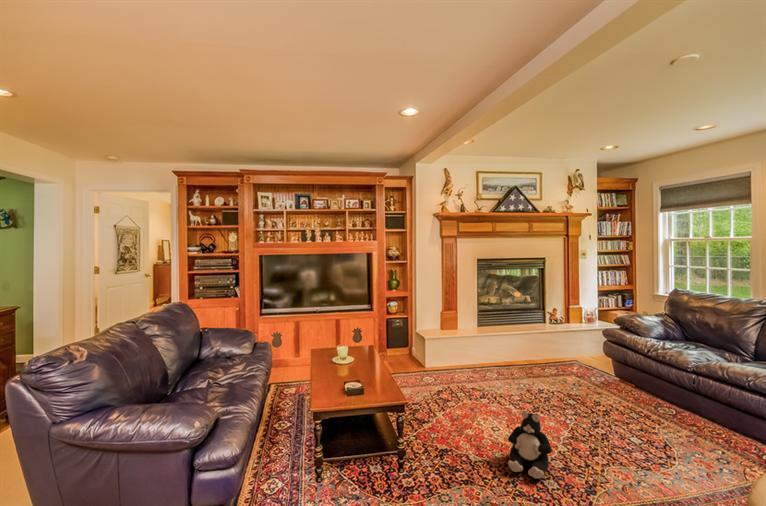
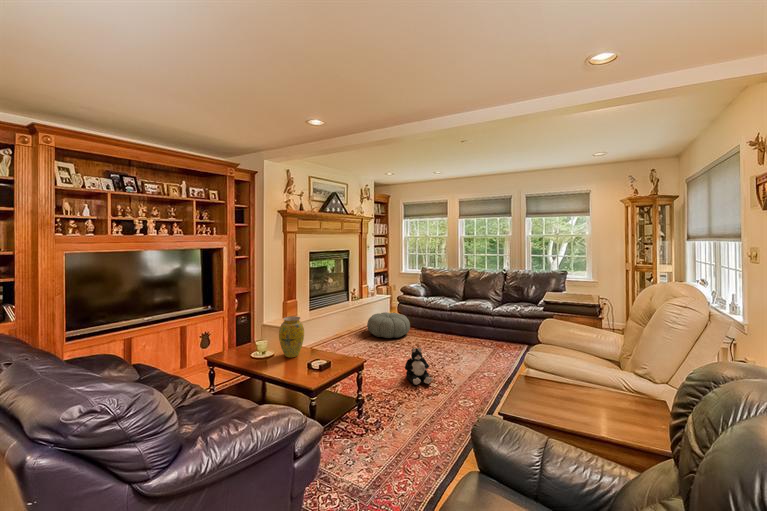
vase: none [334,328,362,375] -> present [279,316,304,358]
pouf: none [533,351,606,394] -> present [367,312,410,338]

